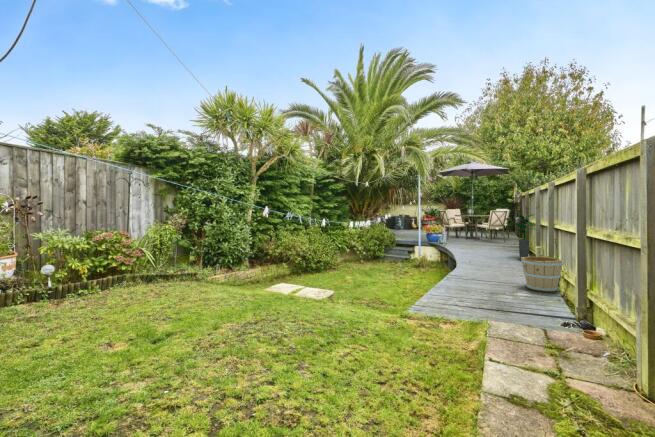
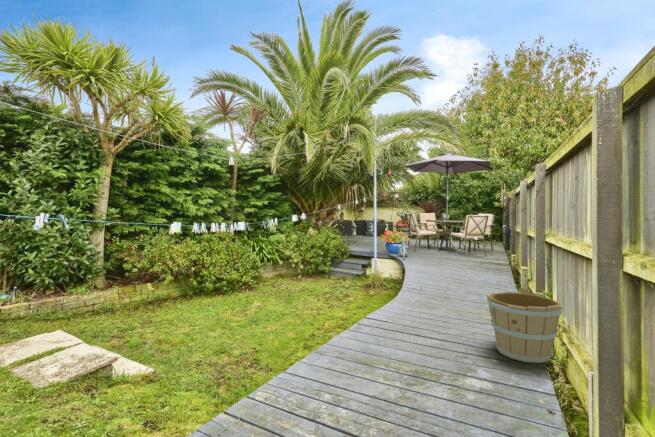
potted plant: present [514,214,537,259] -> none [489,219,524,287]

